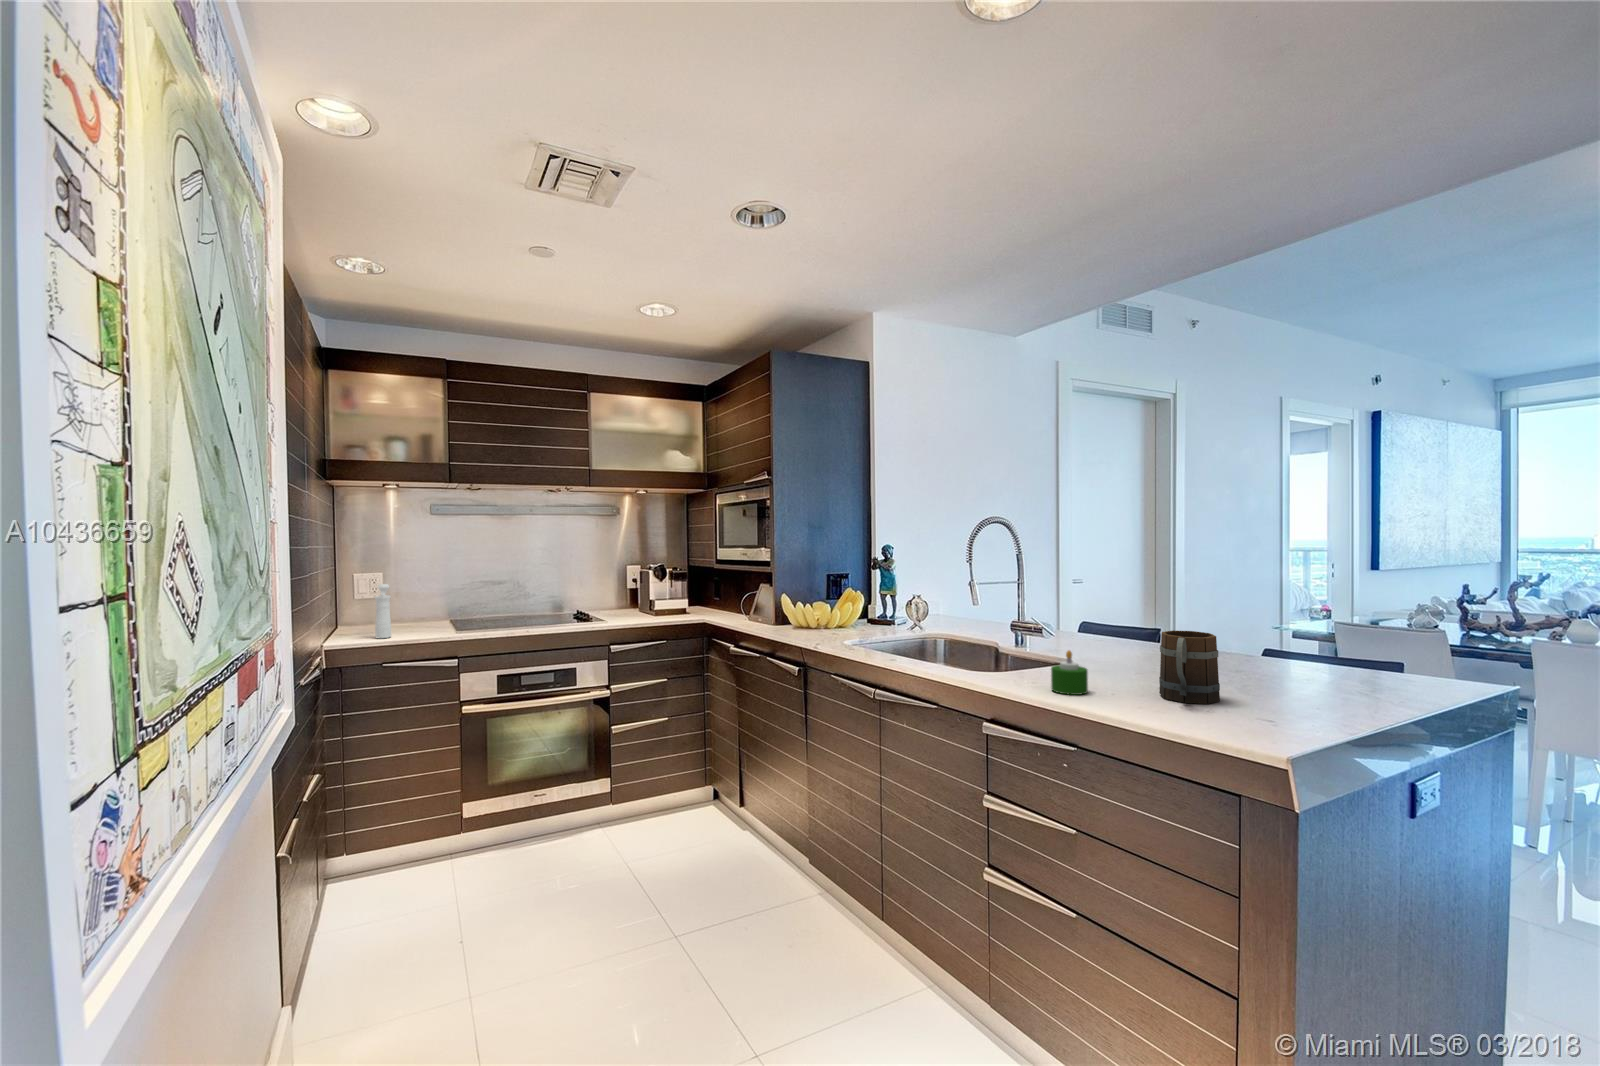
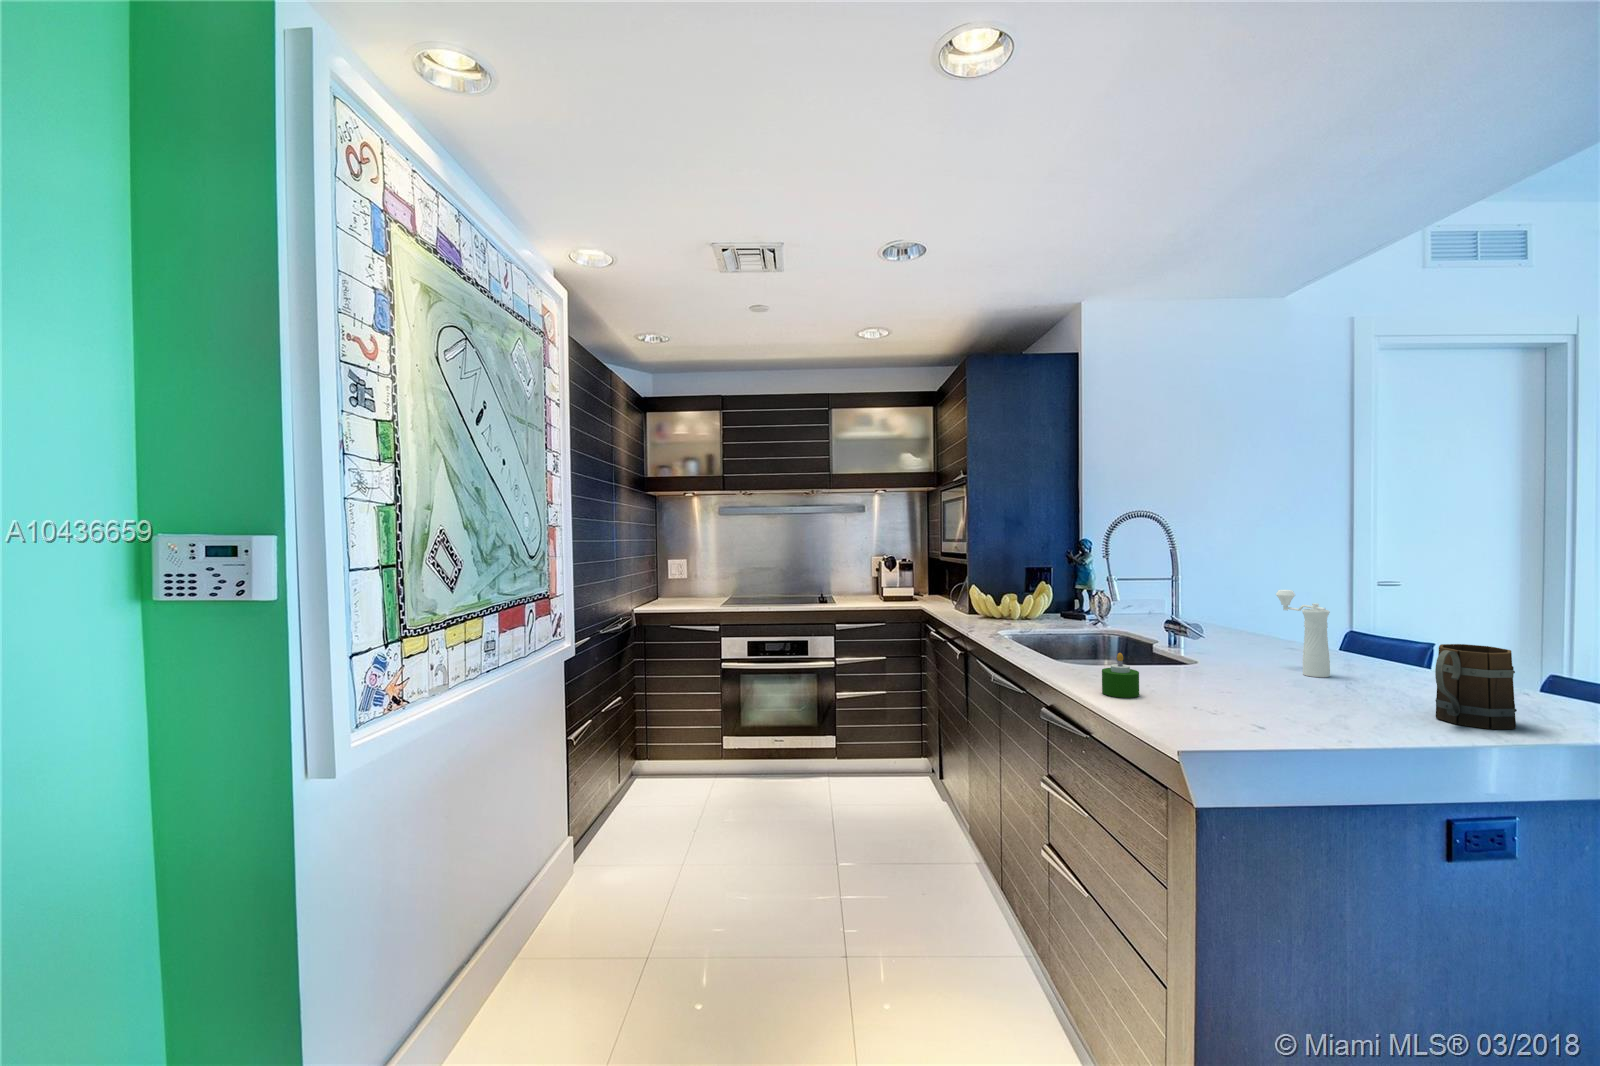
pepper mill: present [375,584,391,638] -> present [1276,590,1330,678]
mug: present [1159,630,1220,704] -> present [1435,644,1517,729]

